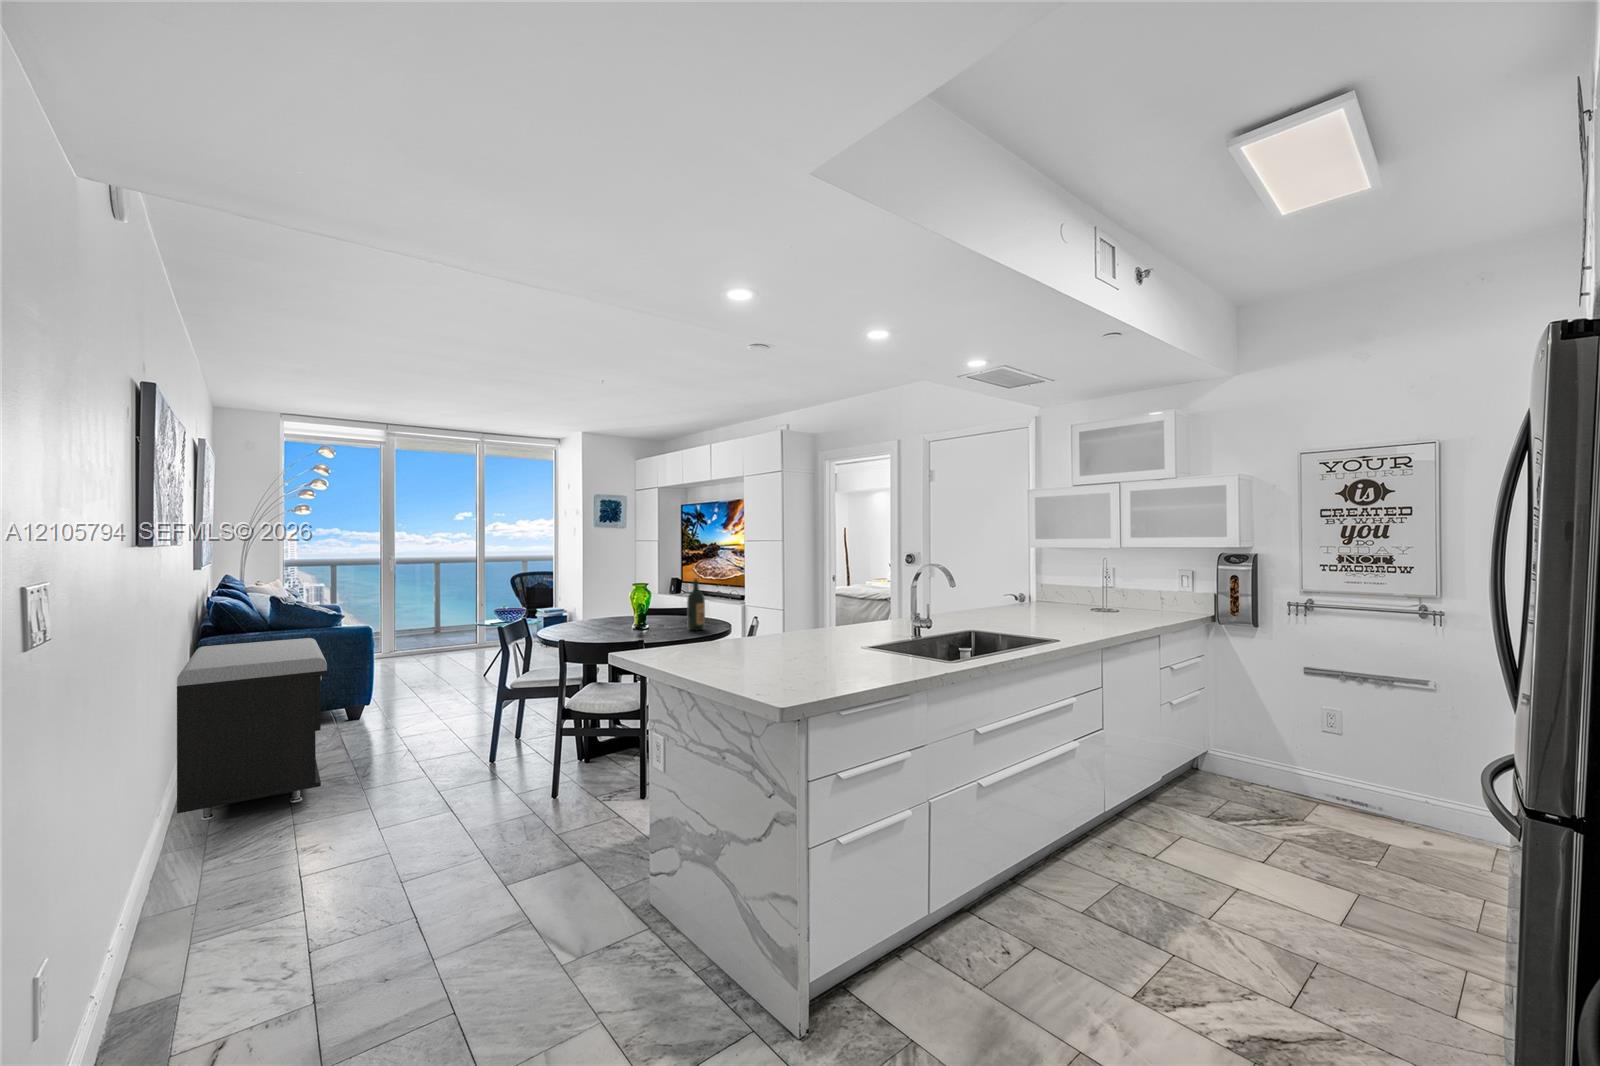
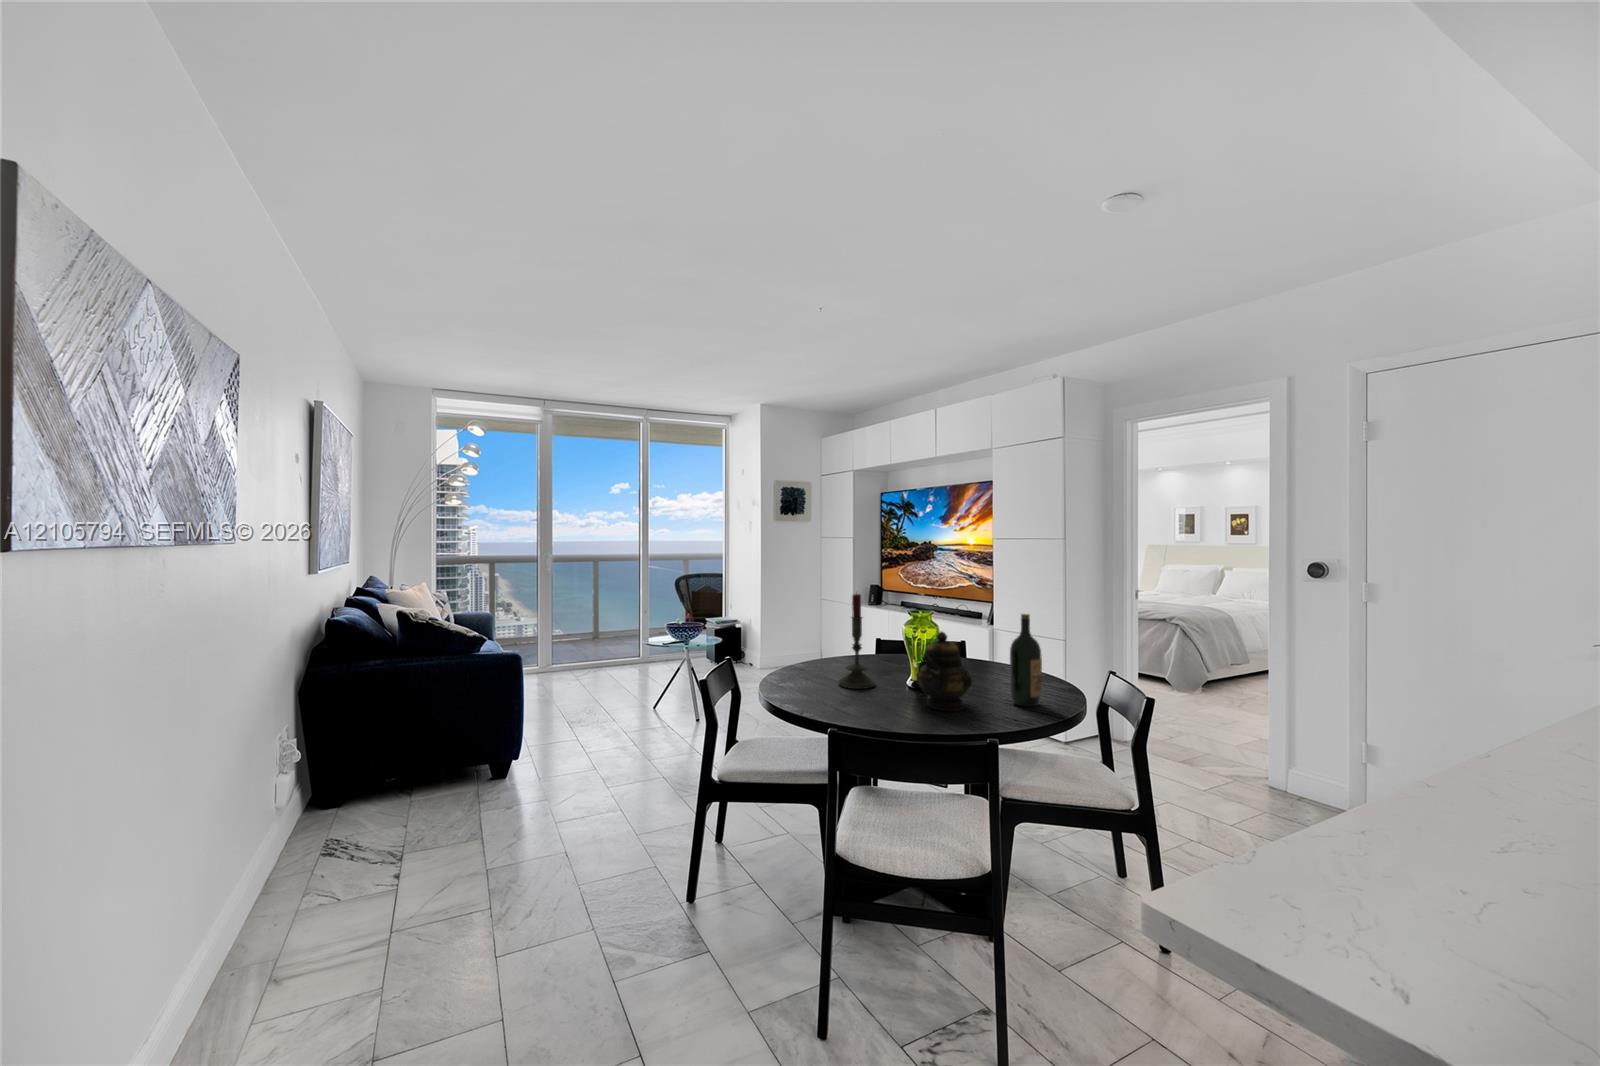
candle: none [593,569,616,628] -> present [839,594,875,689]
teapot: none [630,589,662,633] -> present [917,632,972,711]
storage bench: present [177,638,327,821] -> none [193,684,443,1025]

